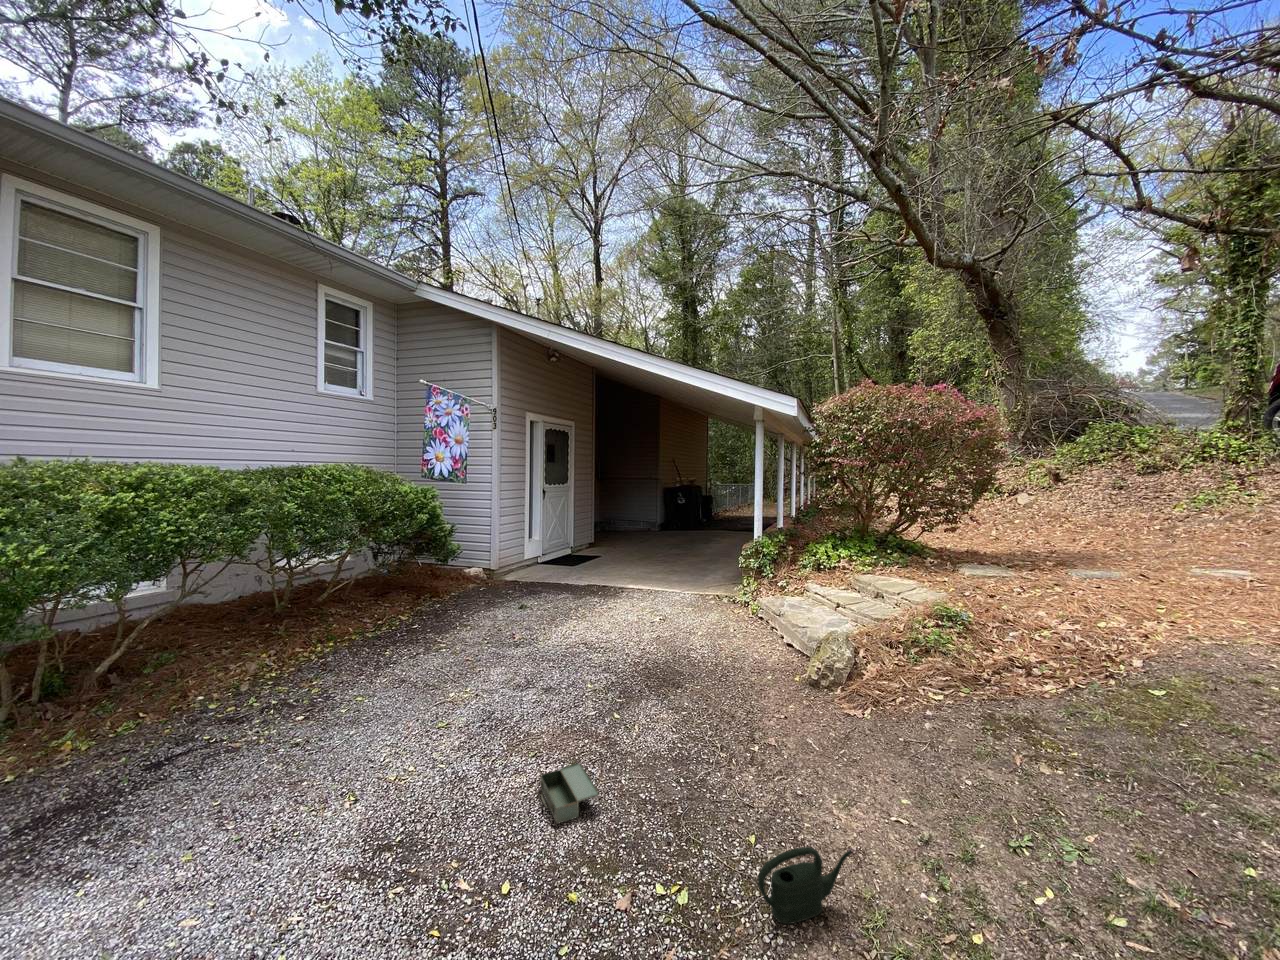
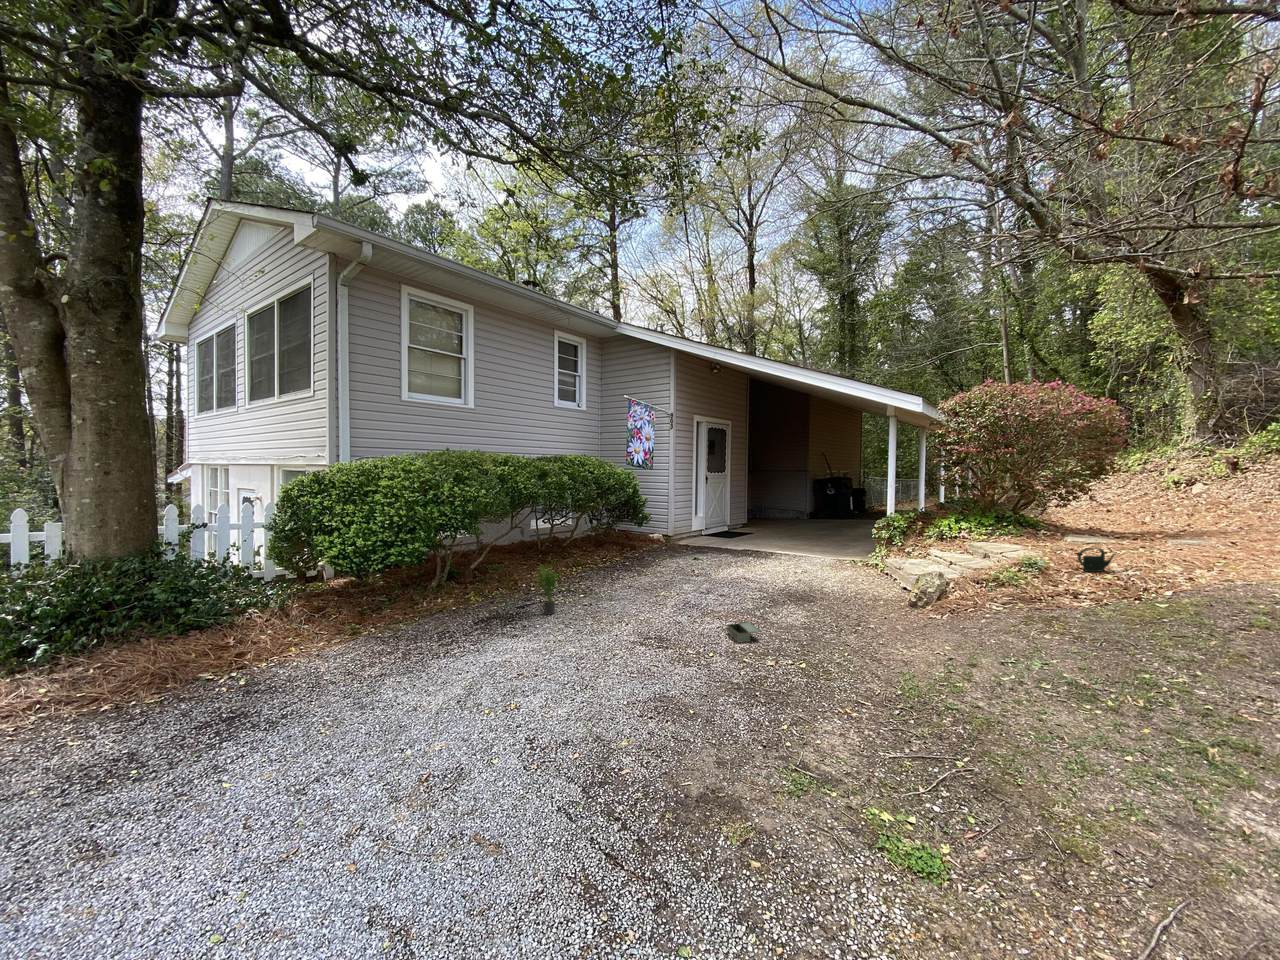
potted plant: none [153,658,244,772] -> present [538,567,559,615]
watering can: present [758,847,851,924] -> present [1078,548,1116,572]

